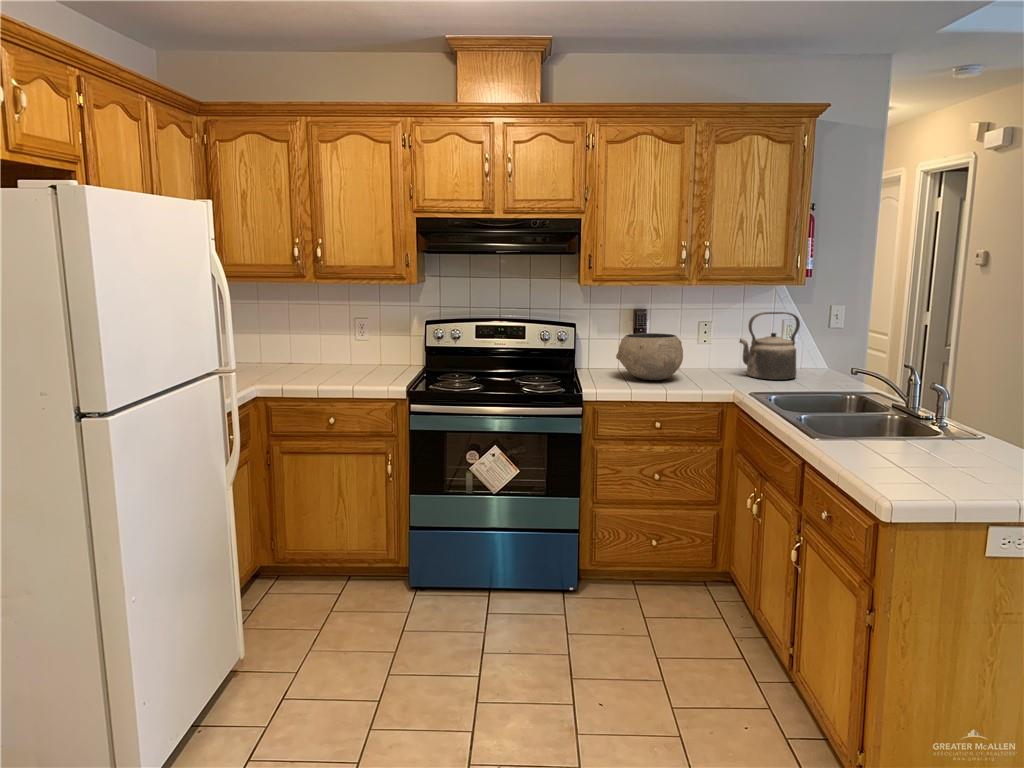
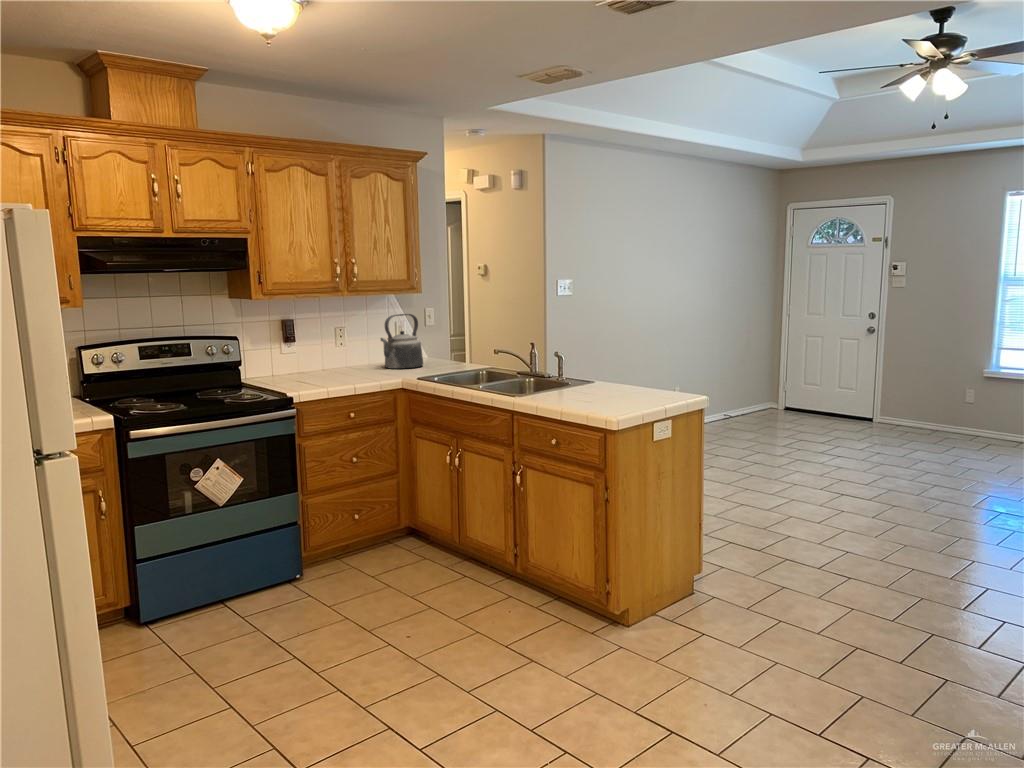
ceramic bowl: present [616,333,683,380] -> none [289,339,349,380]

